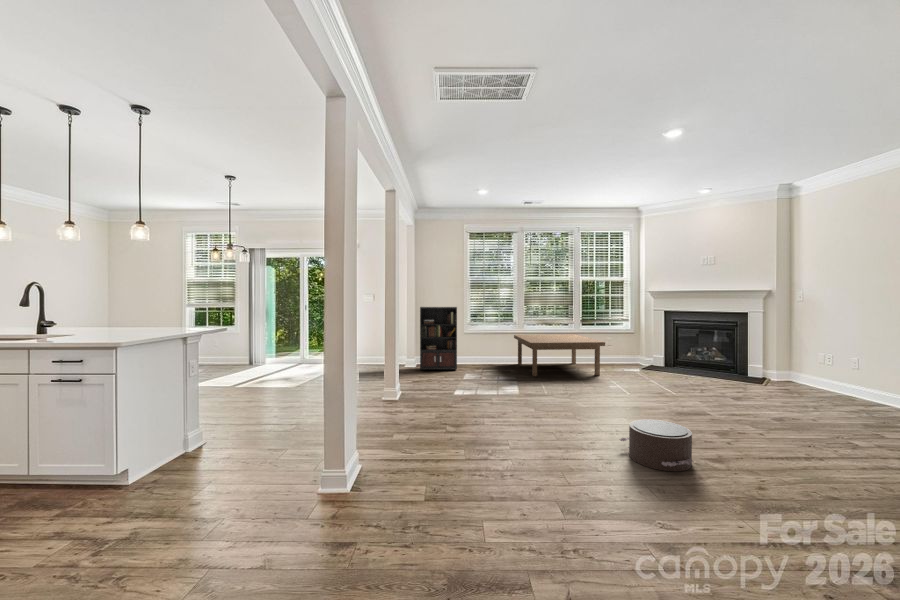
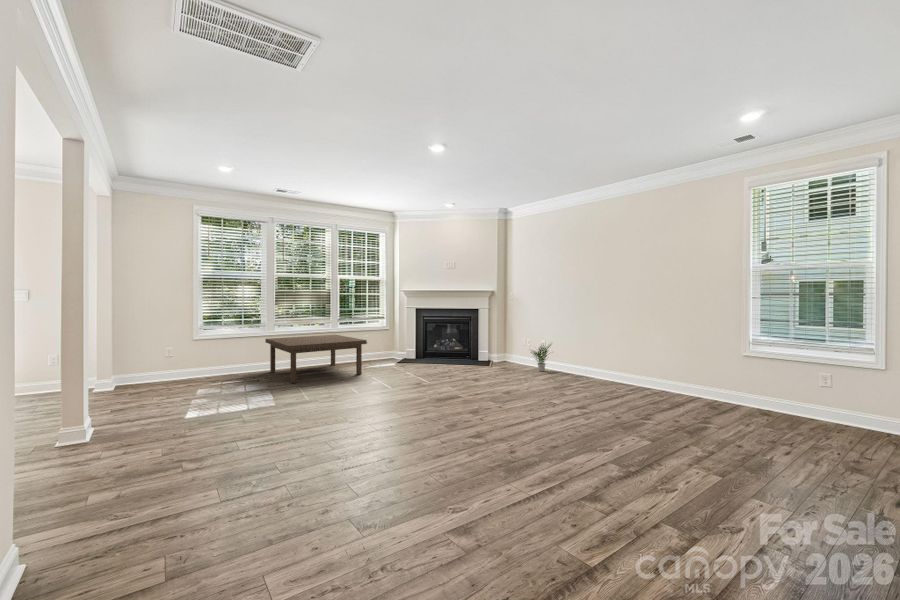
bookcase: present [420,307,457,370] -> none [128,307,201,394]
potted plant: none [829,358,879,401] -> present [531,344,551,371]
pouf: present [619,419,693,471] -> none [397,408,465,456]

